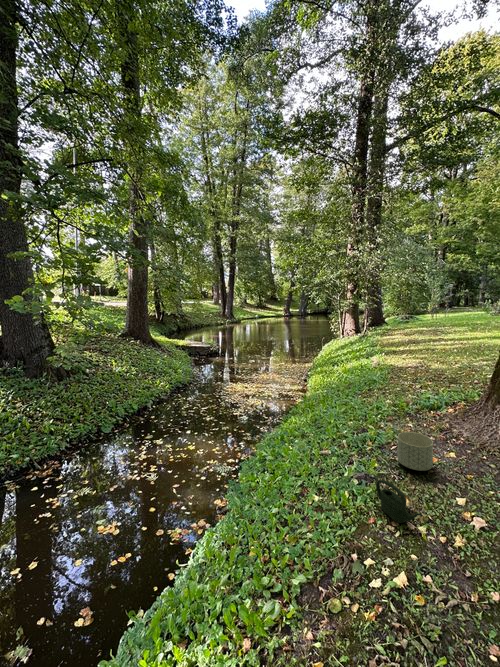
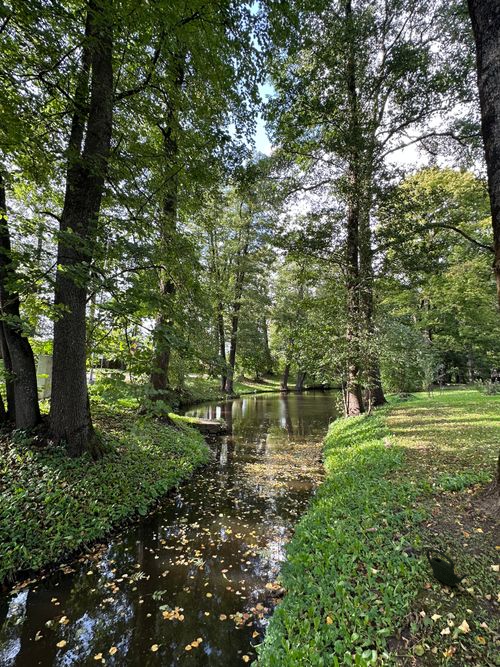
planter: present [398,432,433,471] -> none [434,509,466,543]

